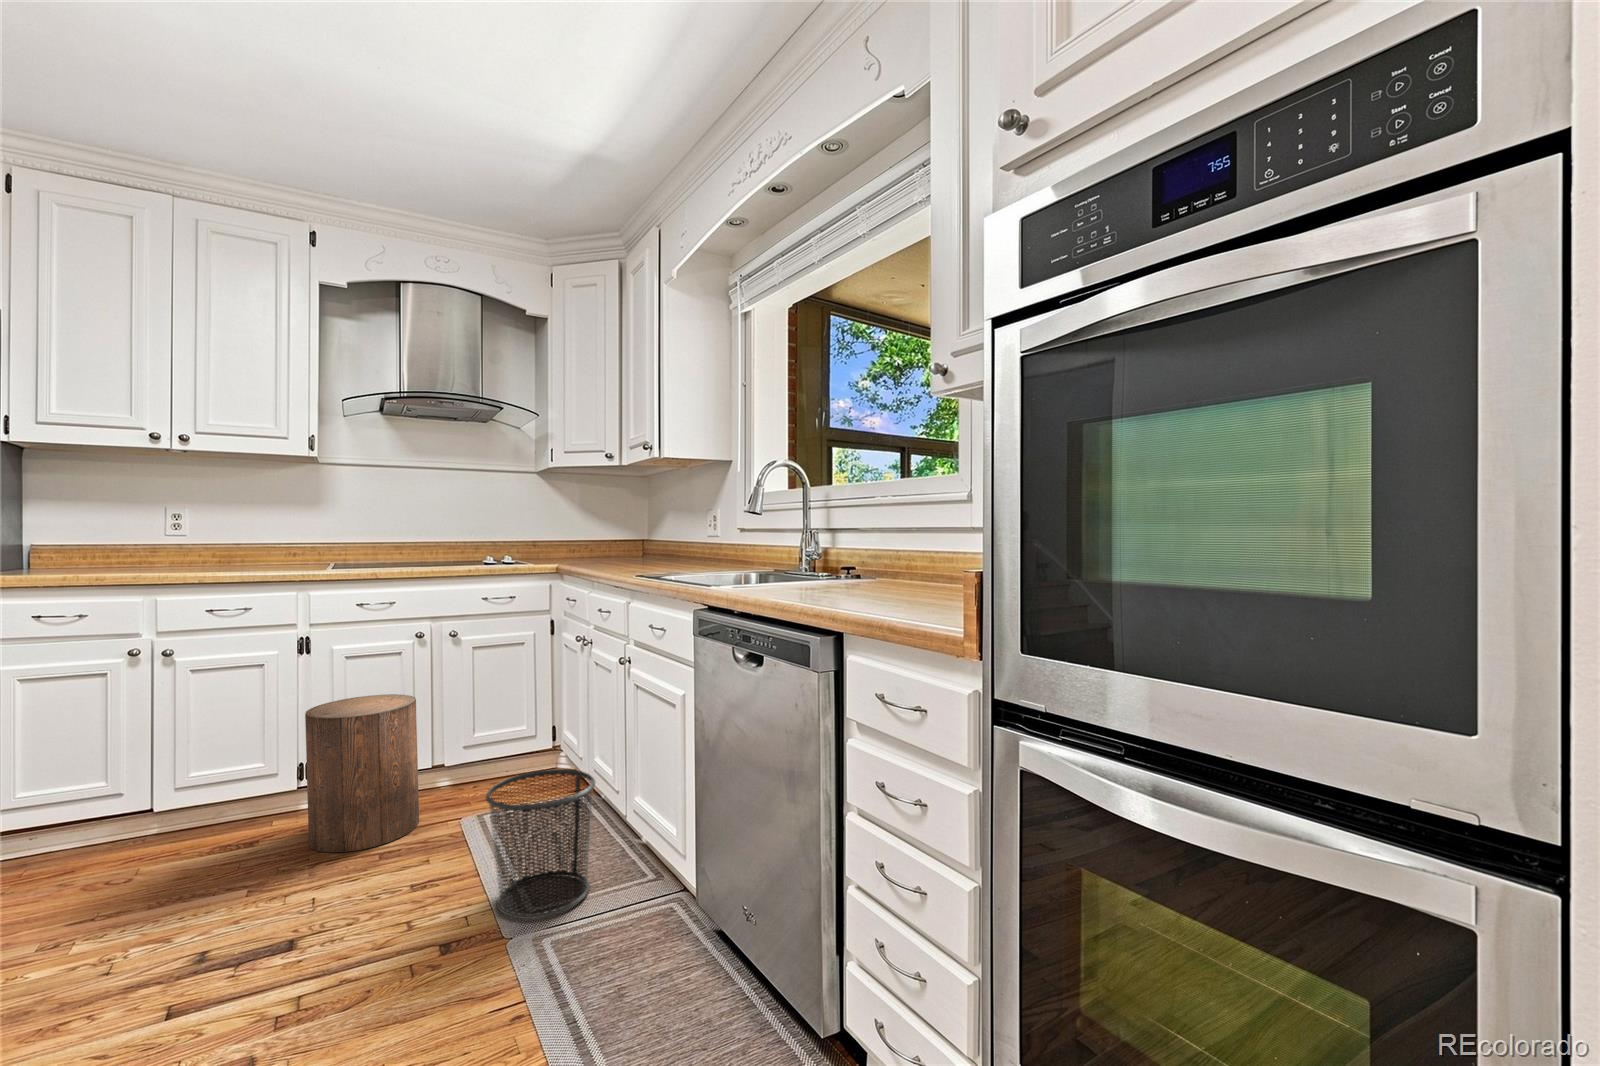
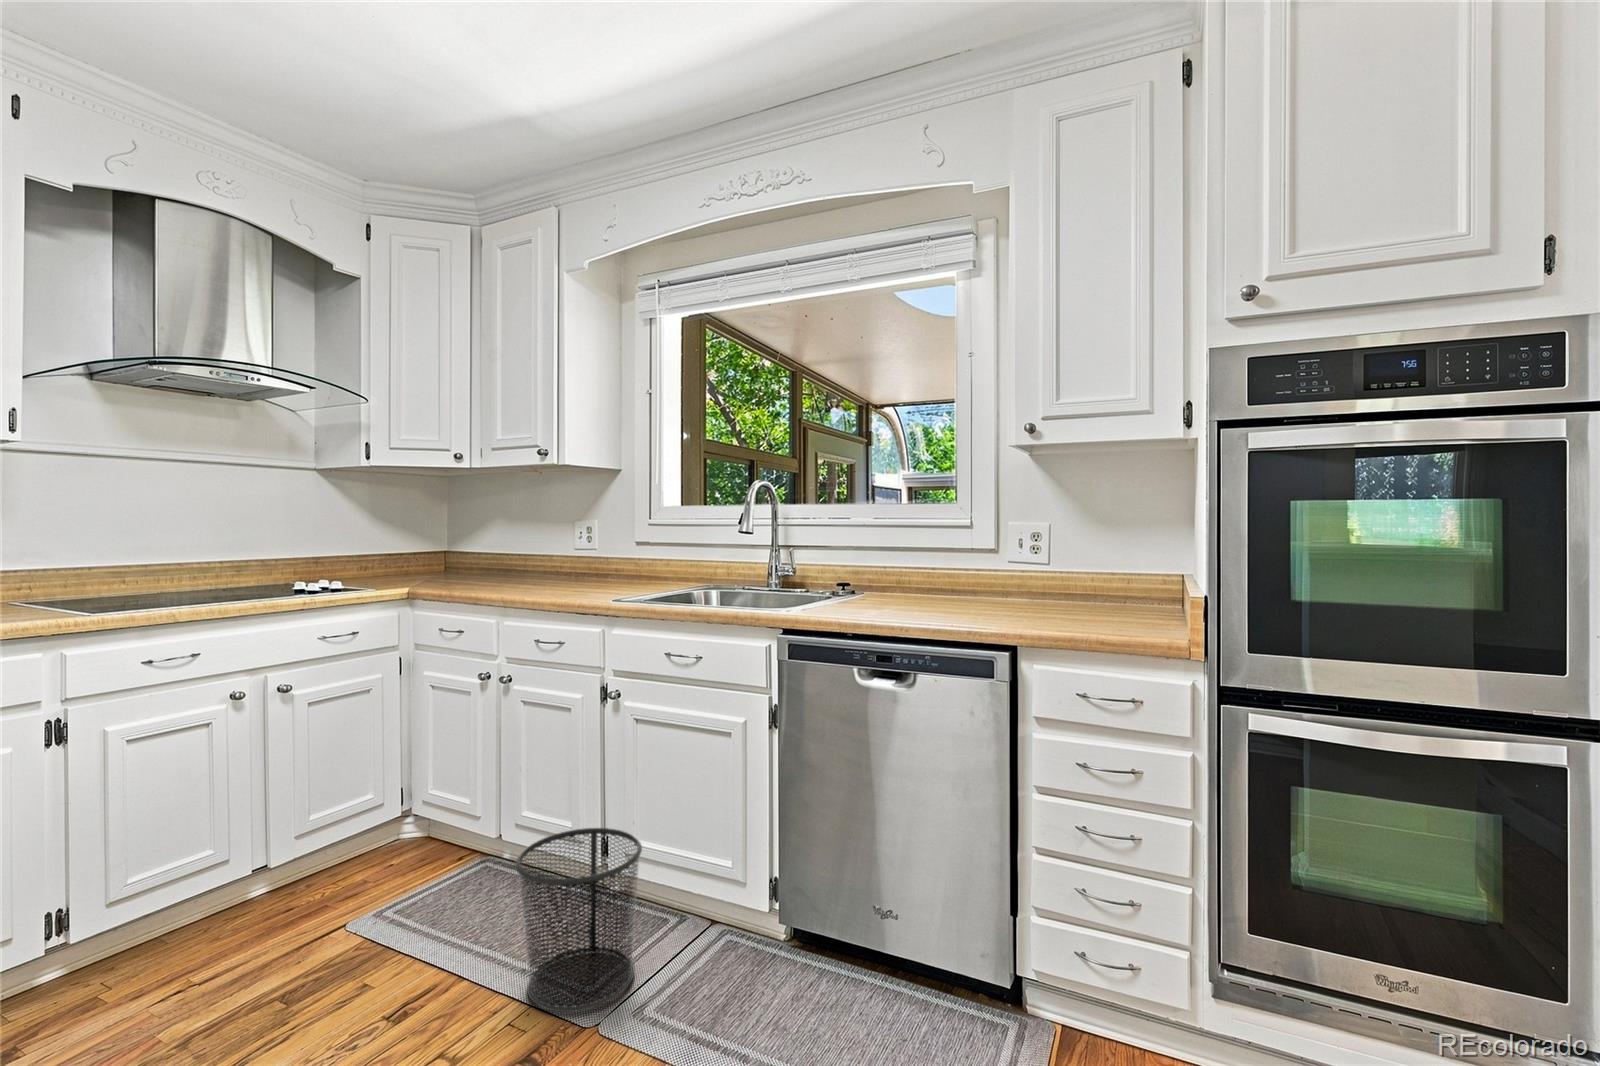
stool: present [305,694,419,853] -> none [118,778,294,1025]

